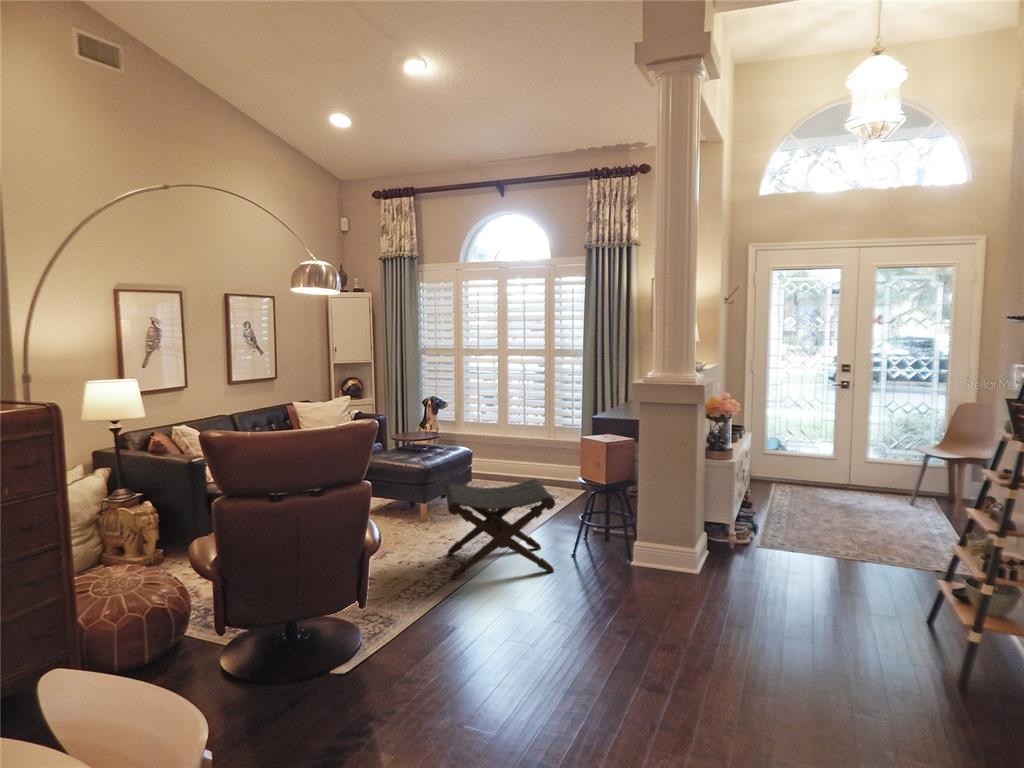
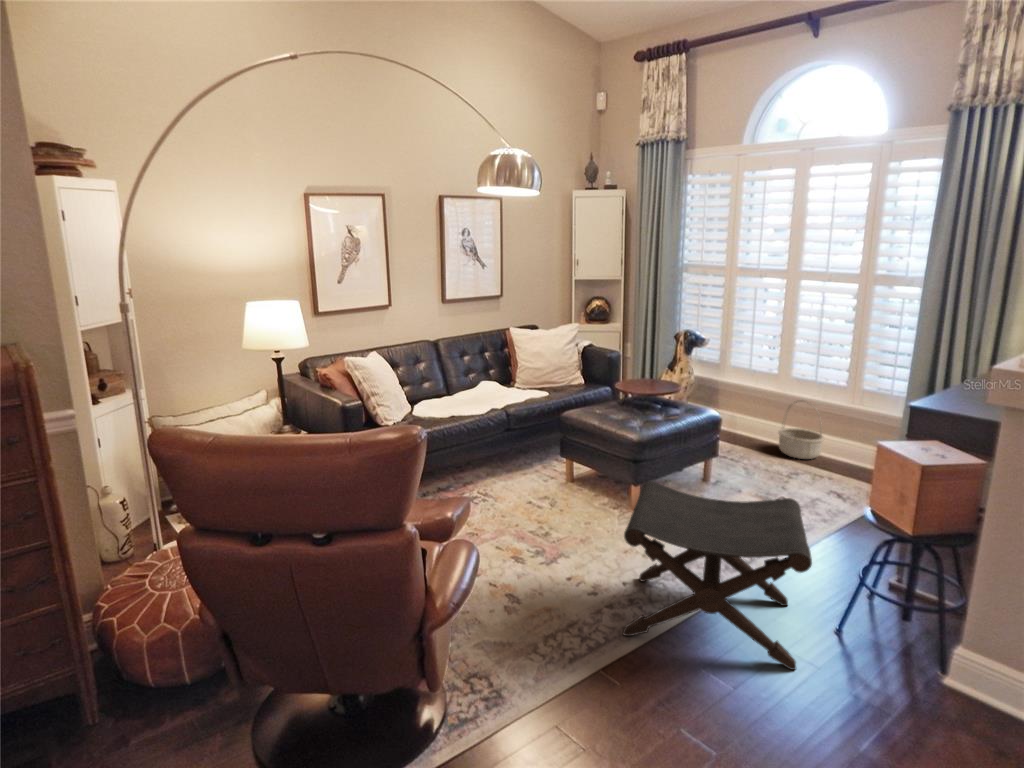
basket: none [507,439,537,481] -> present [779,400,824,459]

